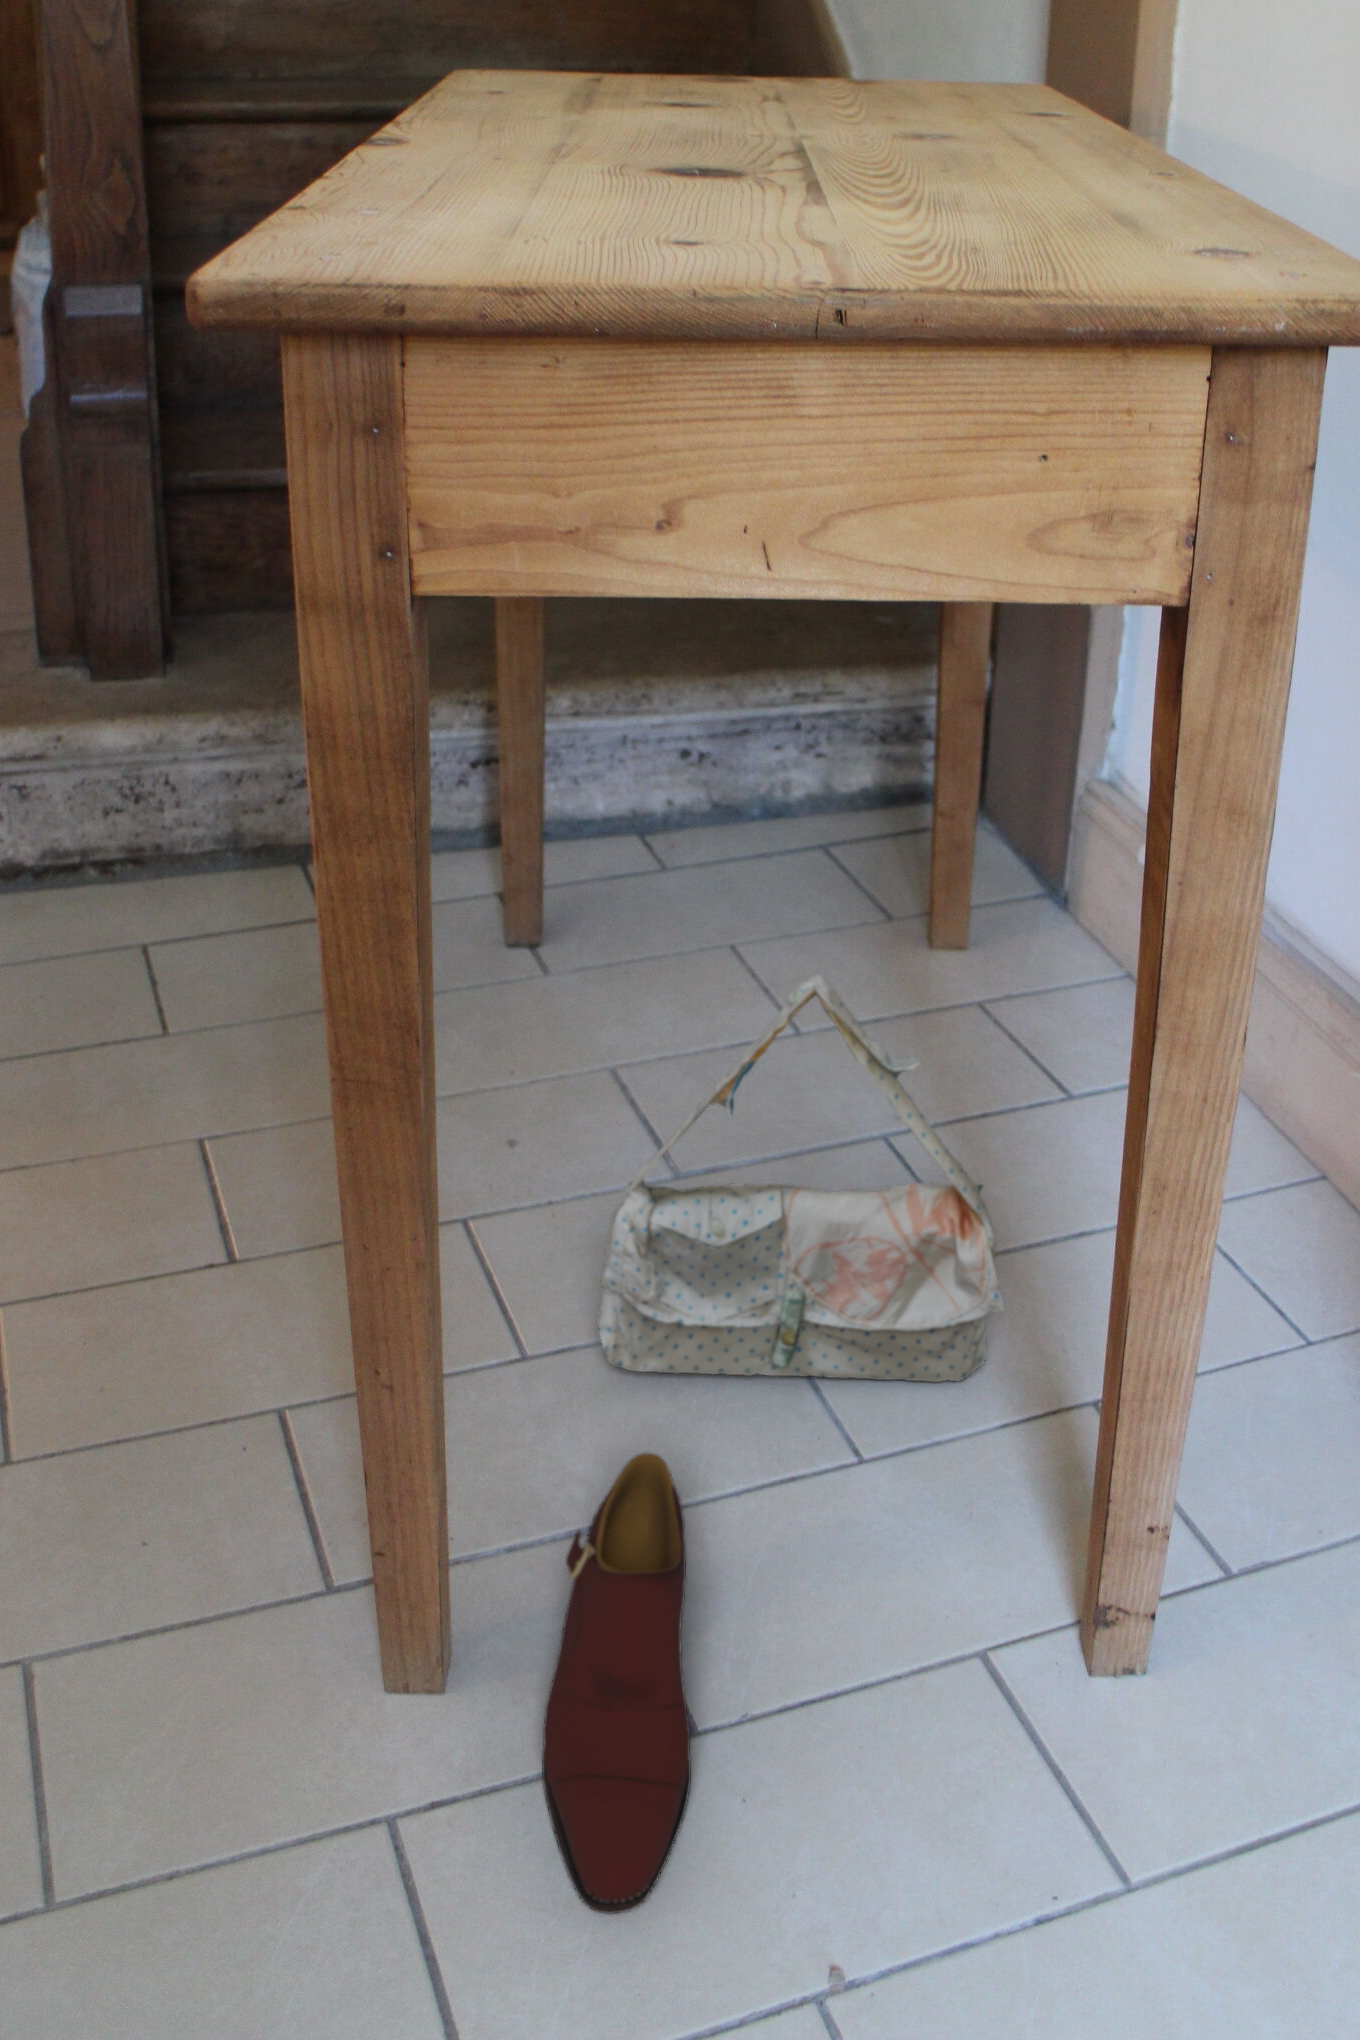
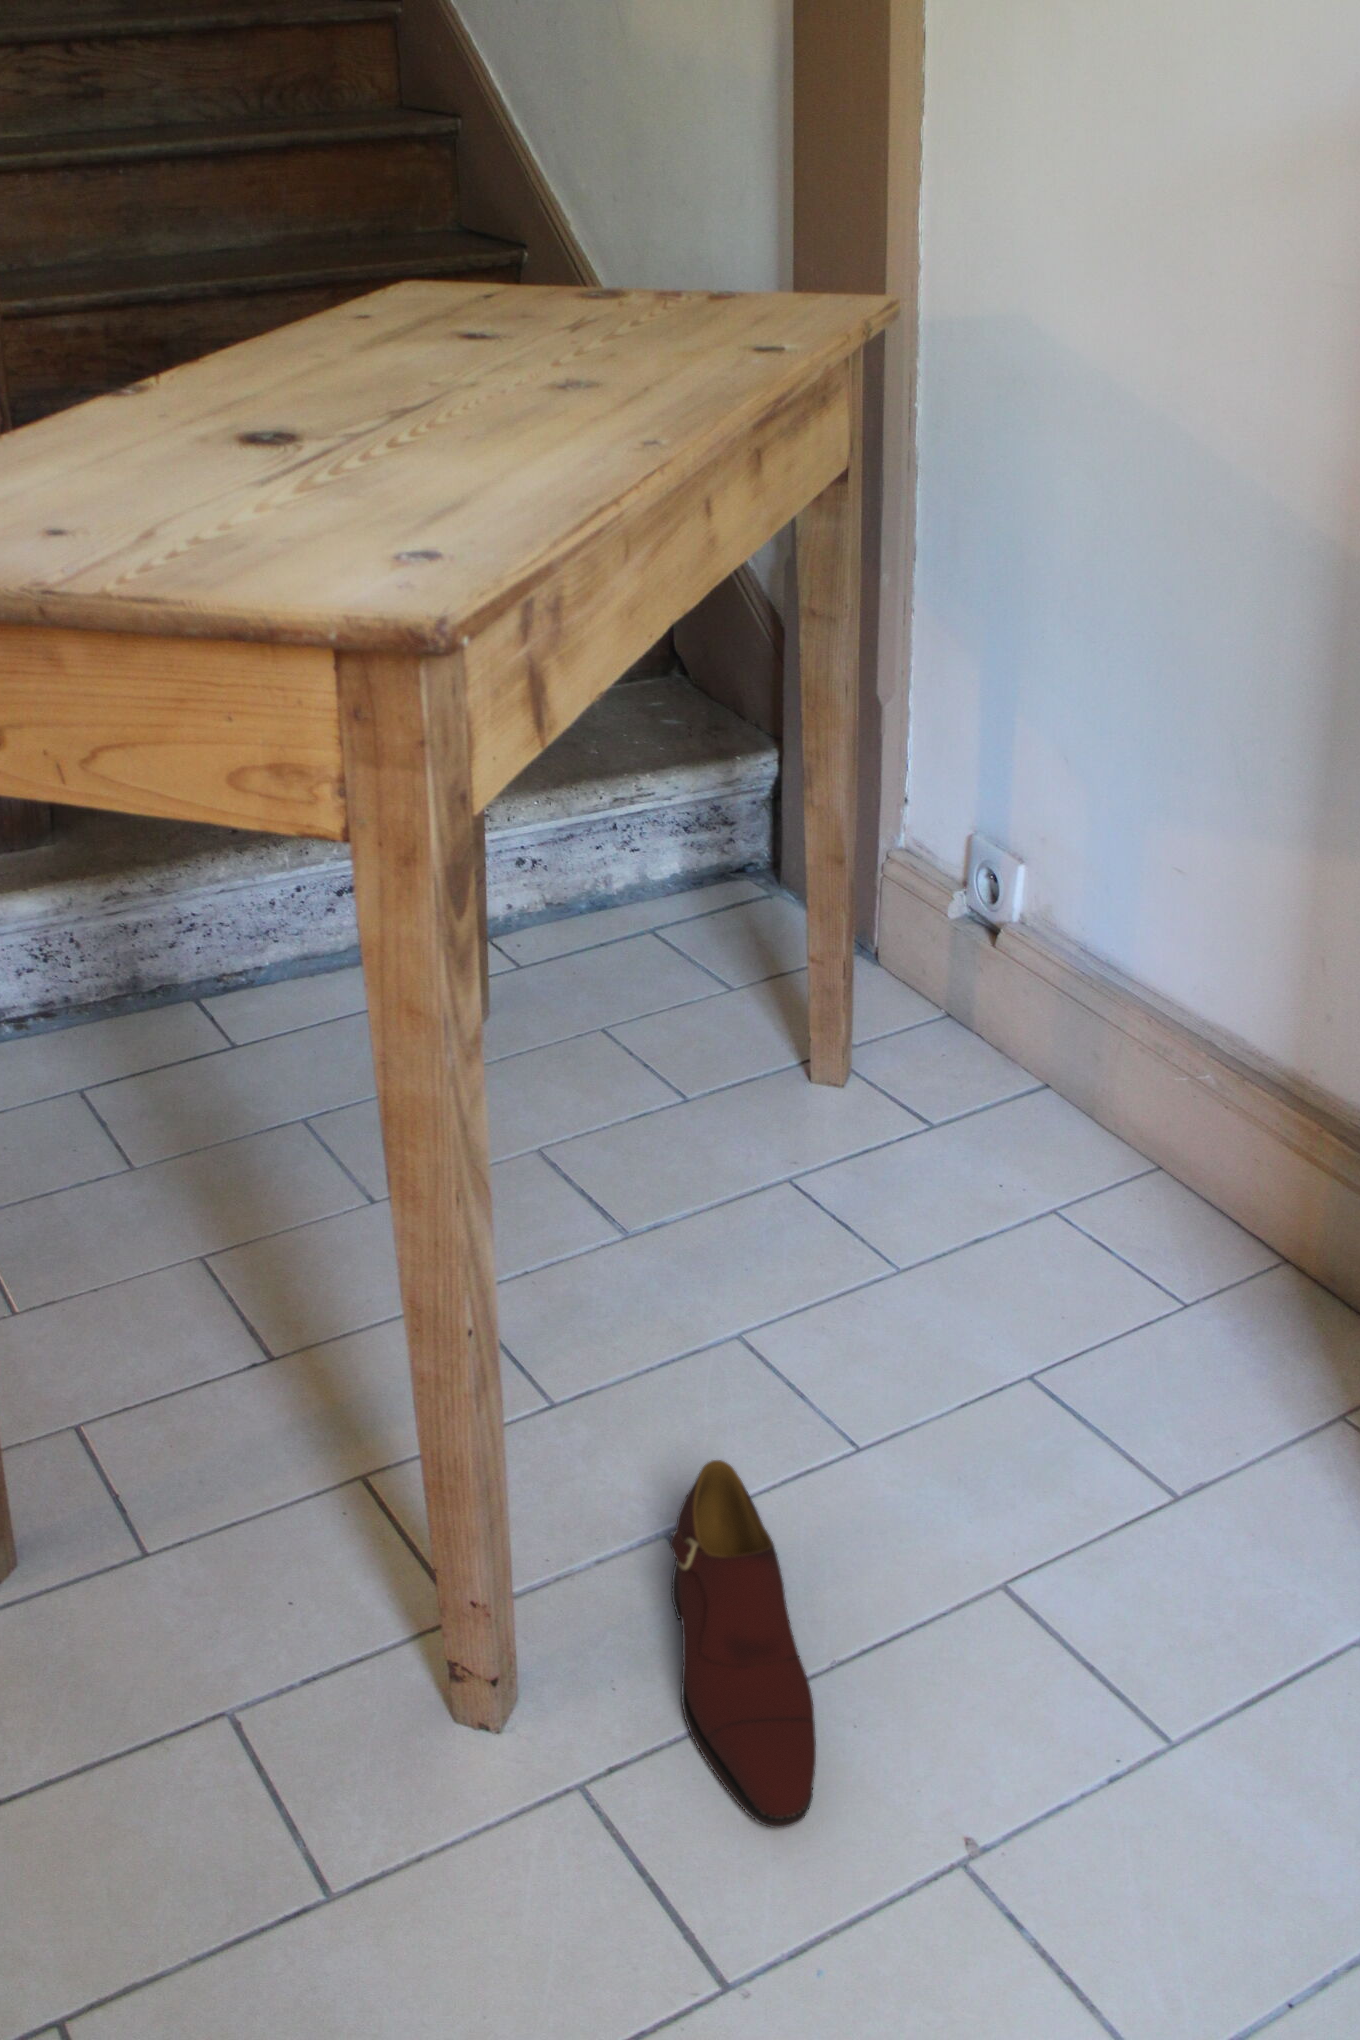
bag: present [597,975,1004,1382] -> none [613,1048,957,1400]

